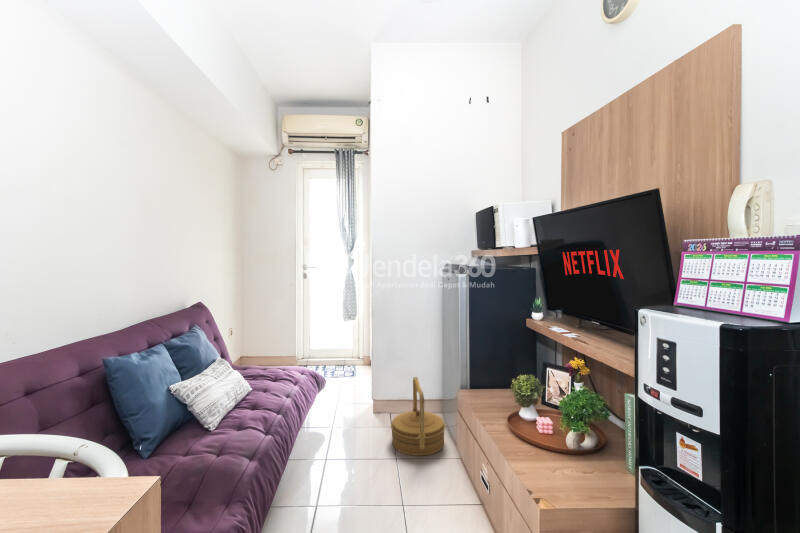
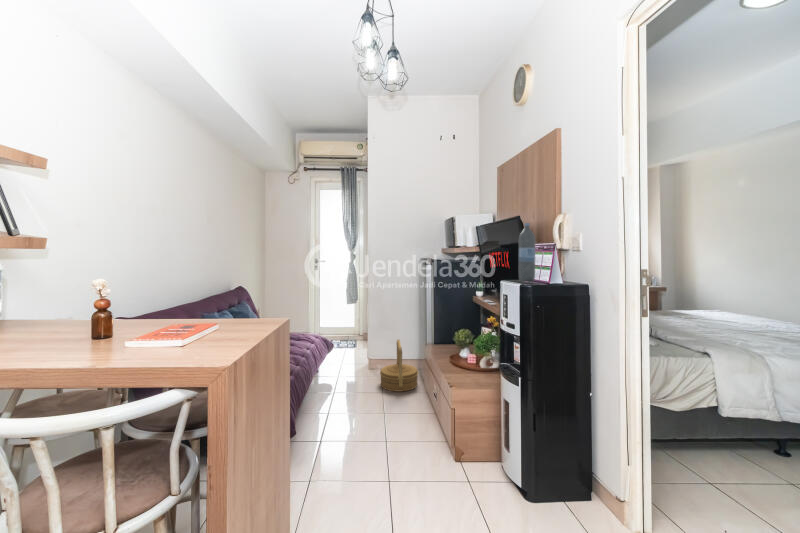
water bottle: none [704,194,750,321] -> present [519,223,535,282]

